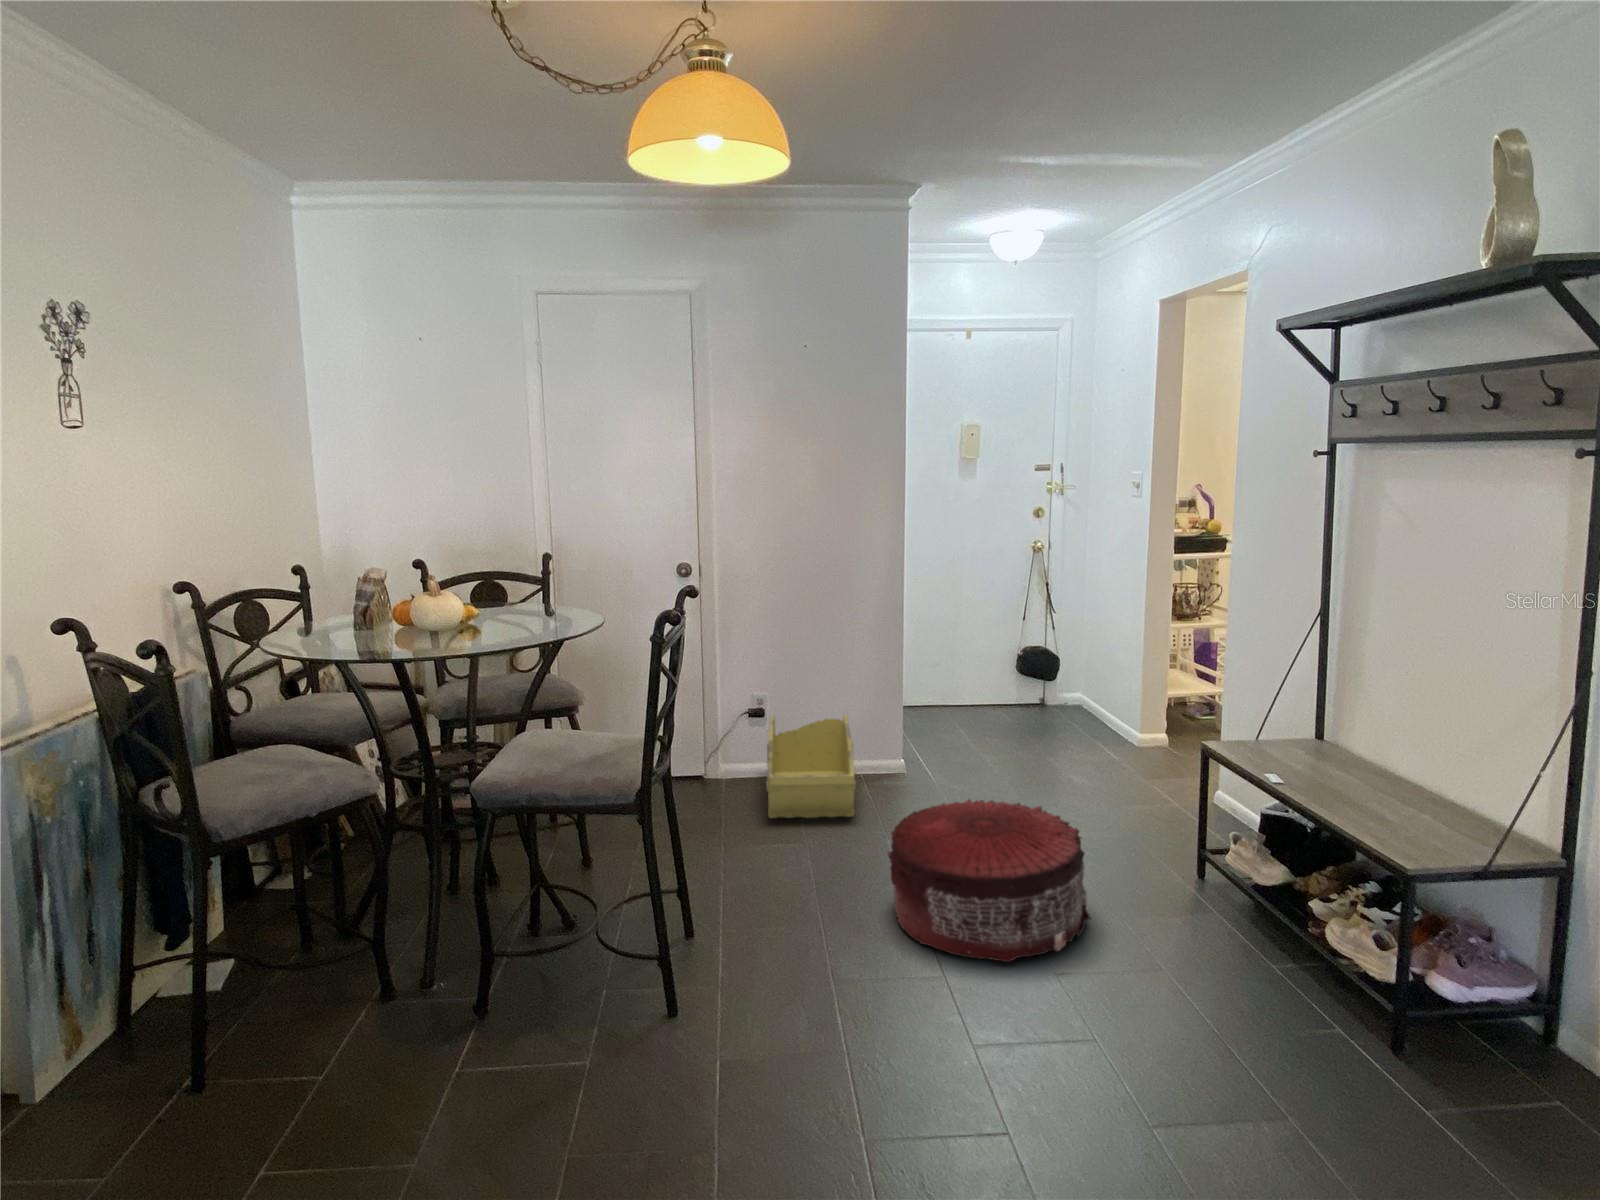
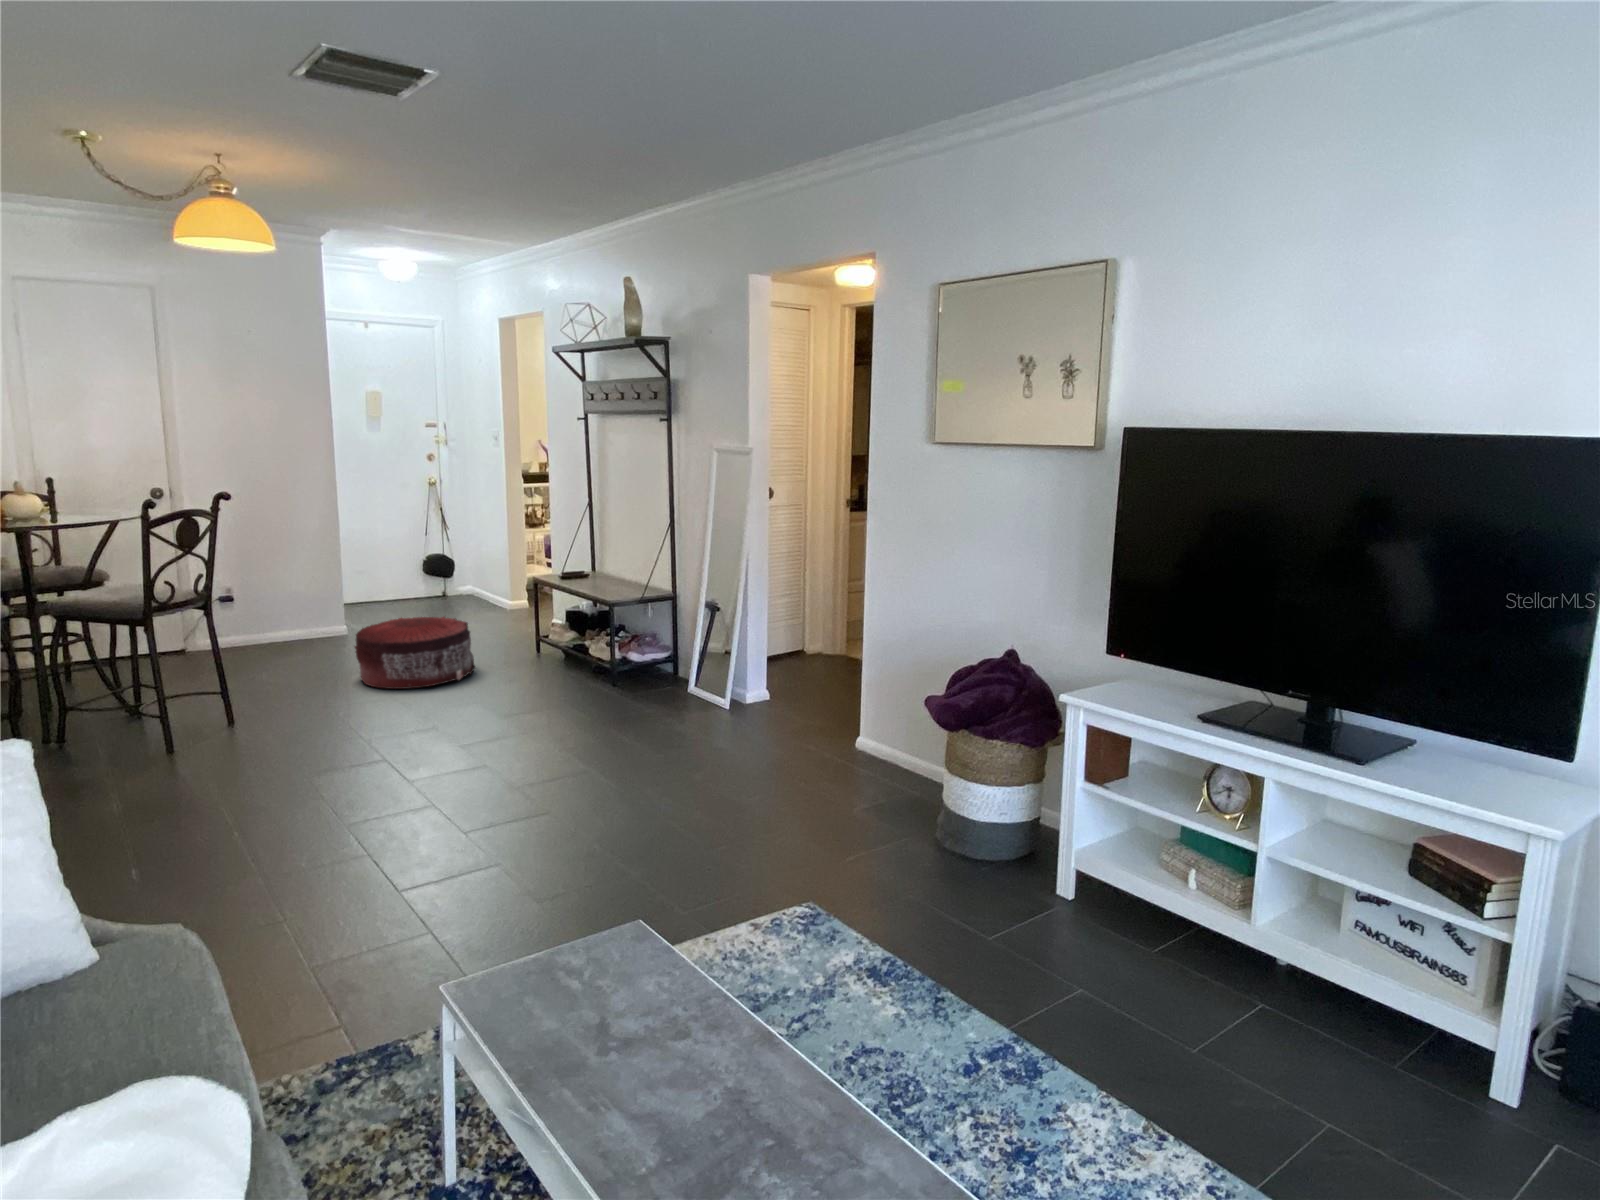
storage bin: present [766,715,856,818] -> none [241,594,320,661]

